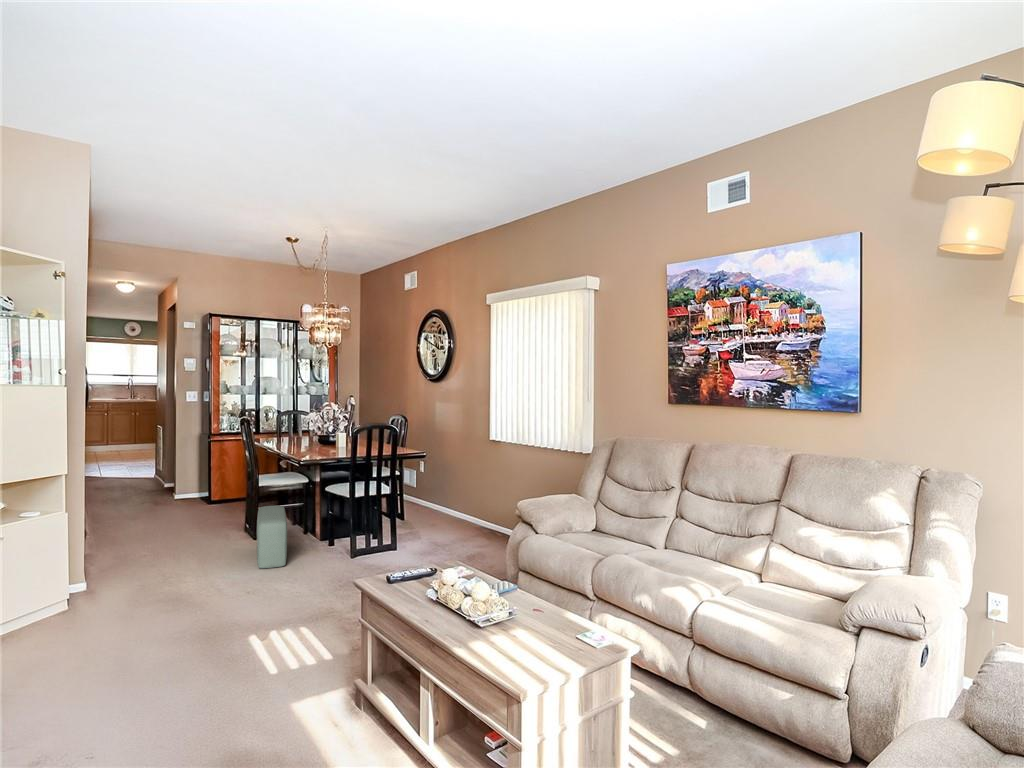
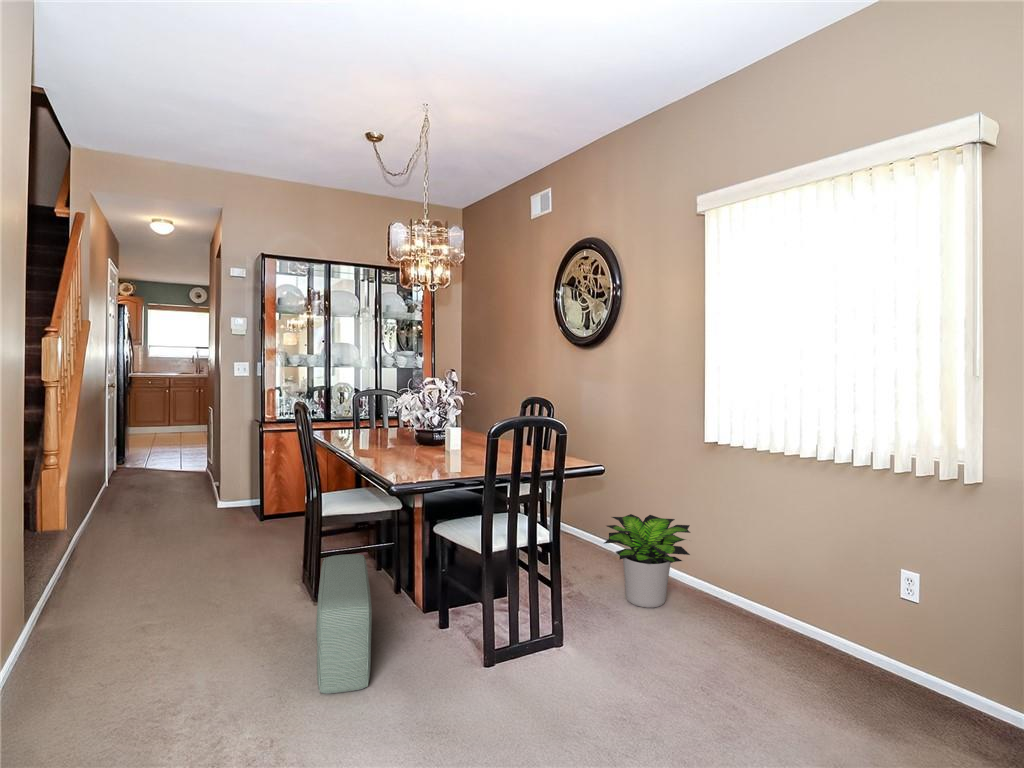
potted plant: none [431,484,488,535] -> present [604,514,690,608]

